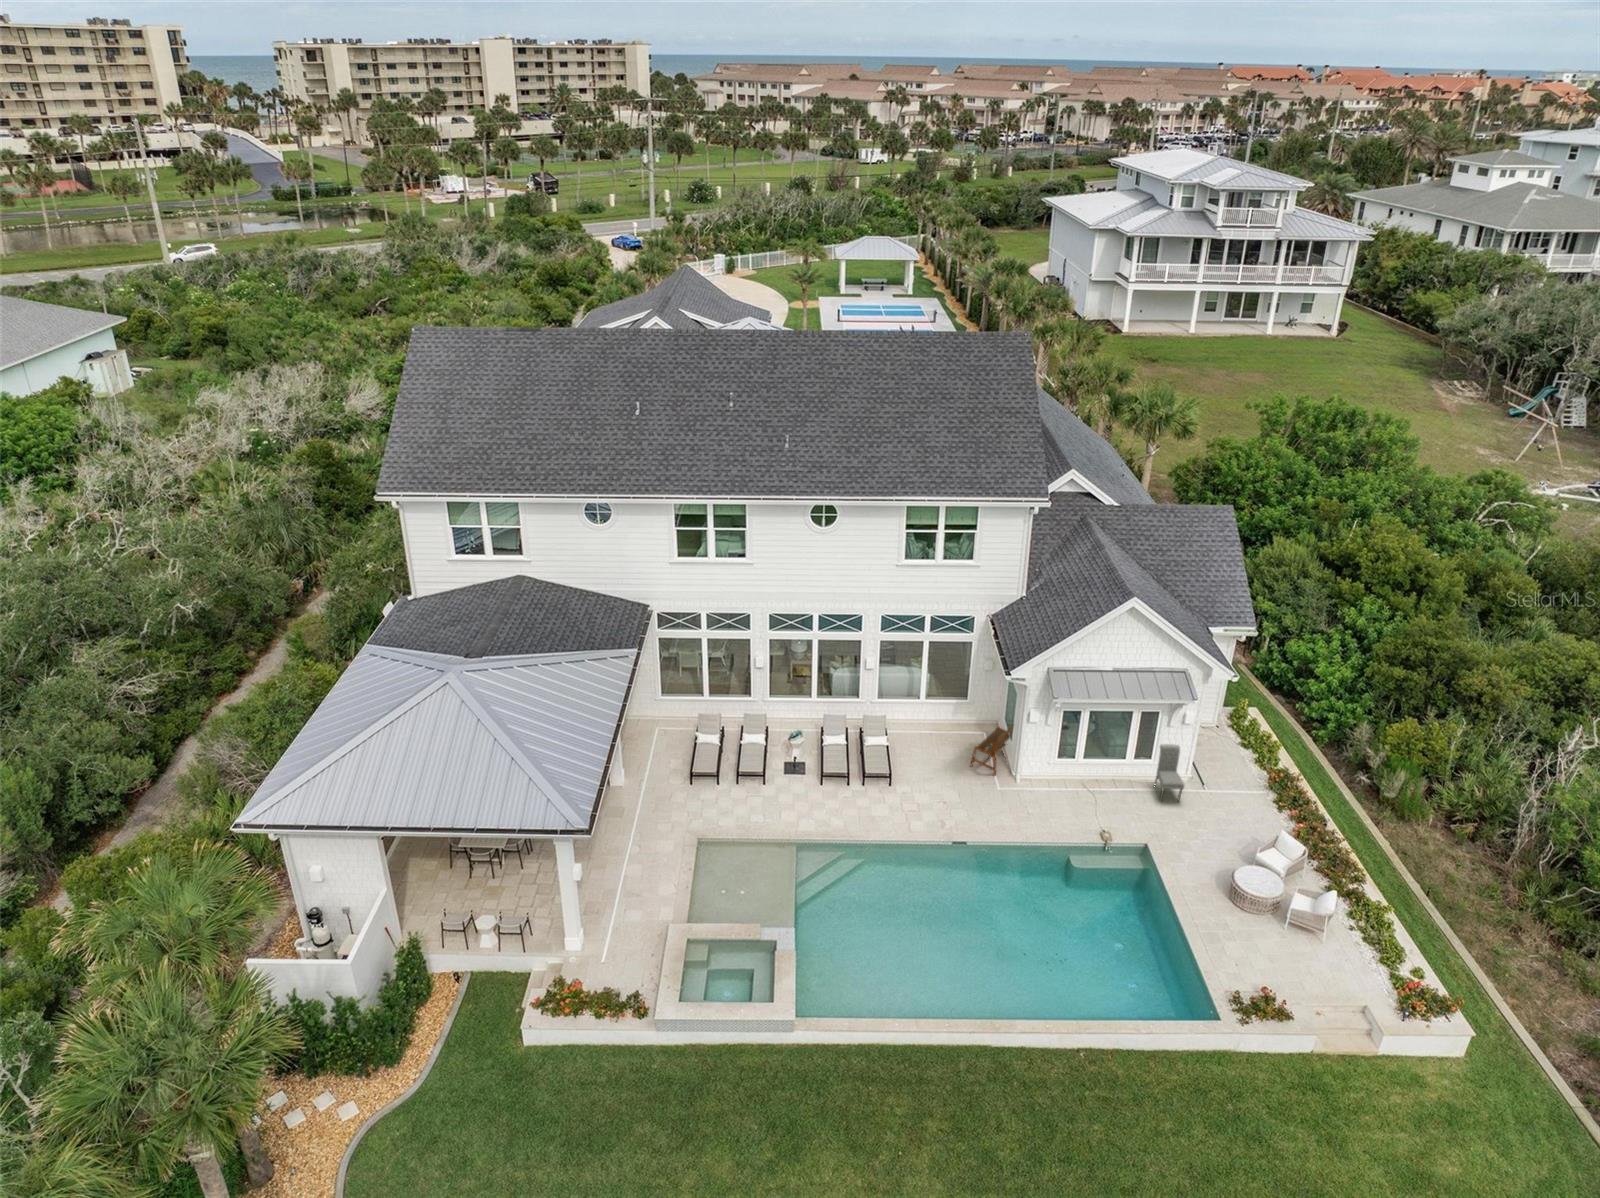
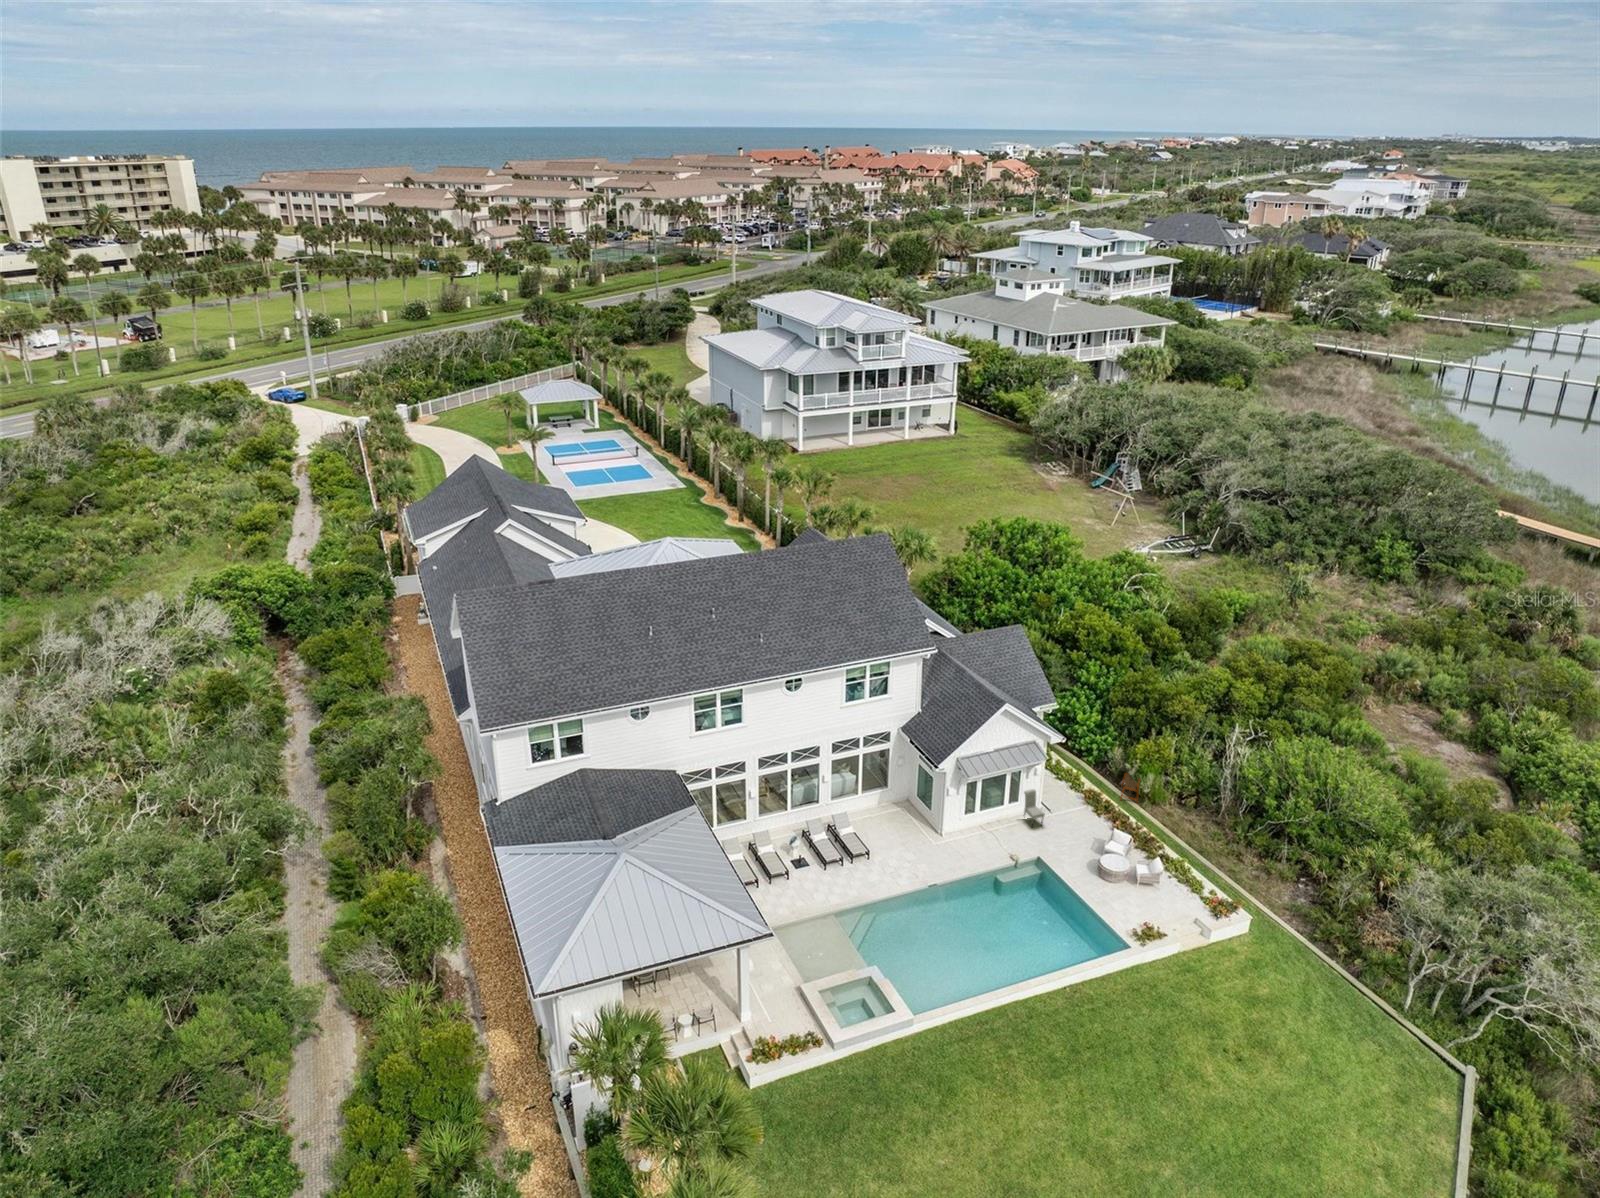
bench: present [970,725,1014,775] -> present [1120,773,1141,801]

